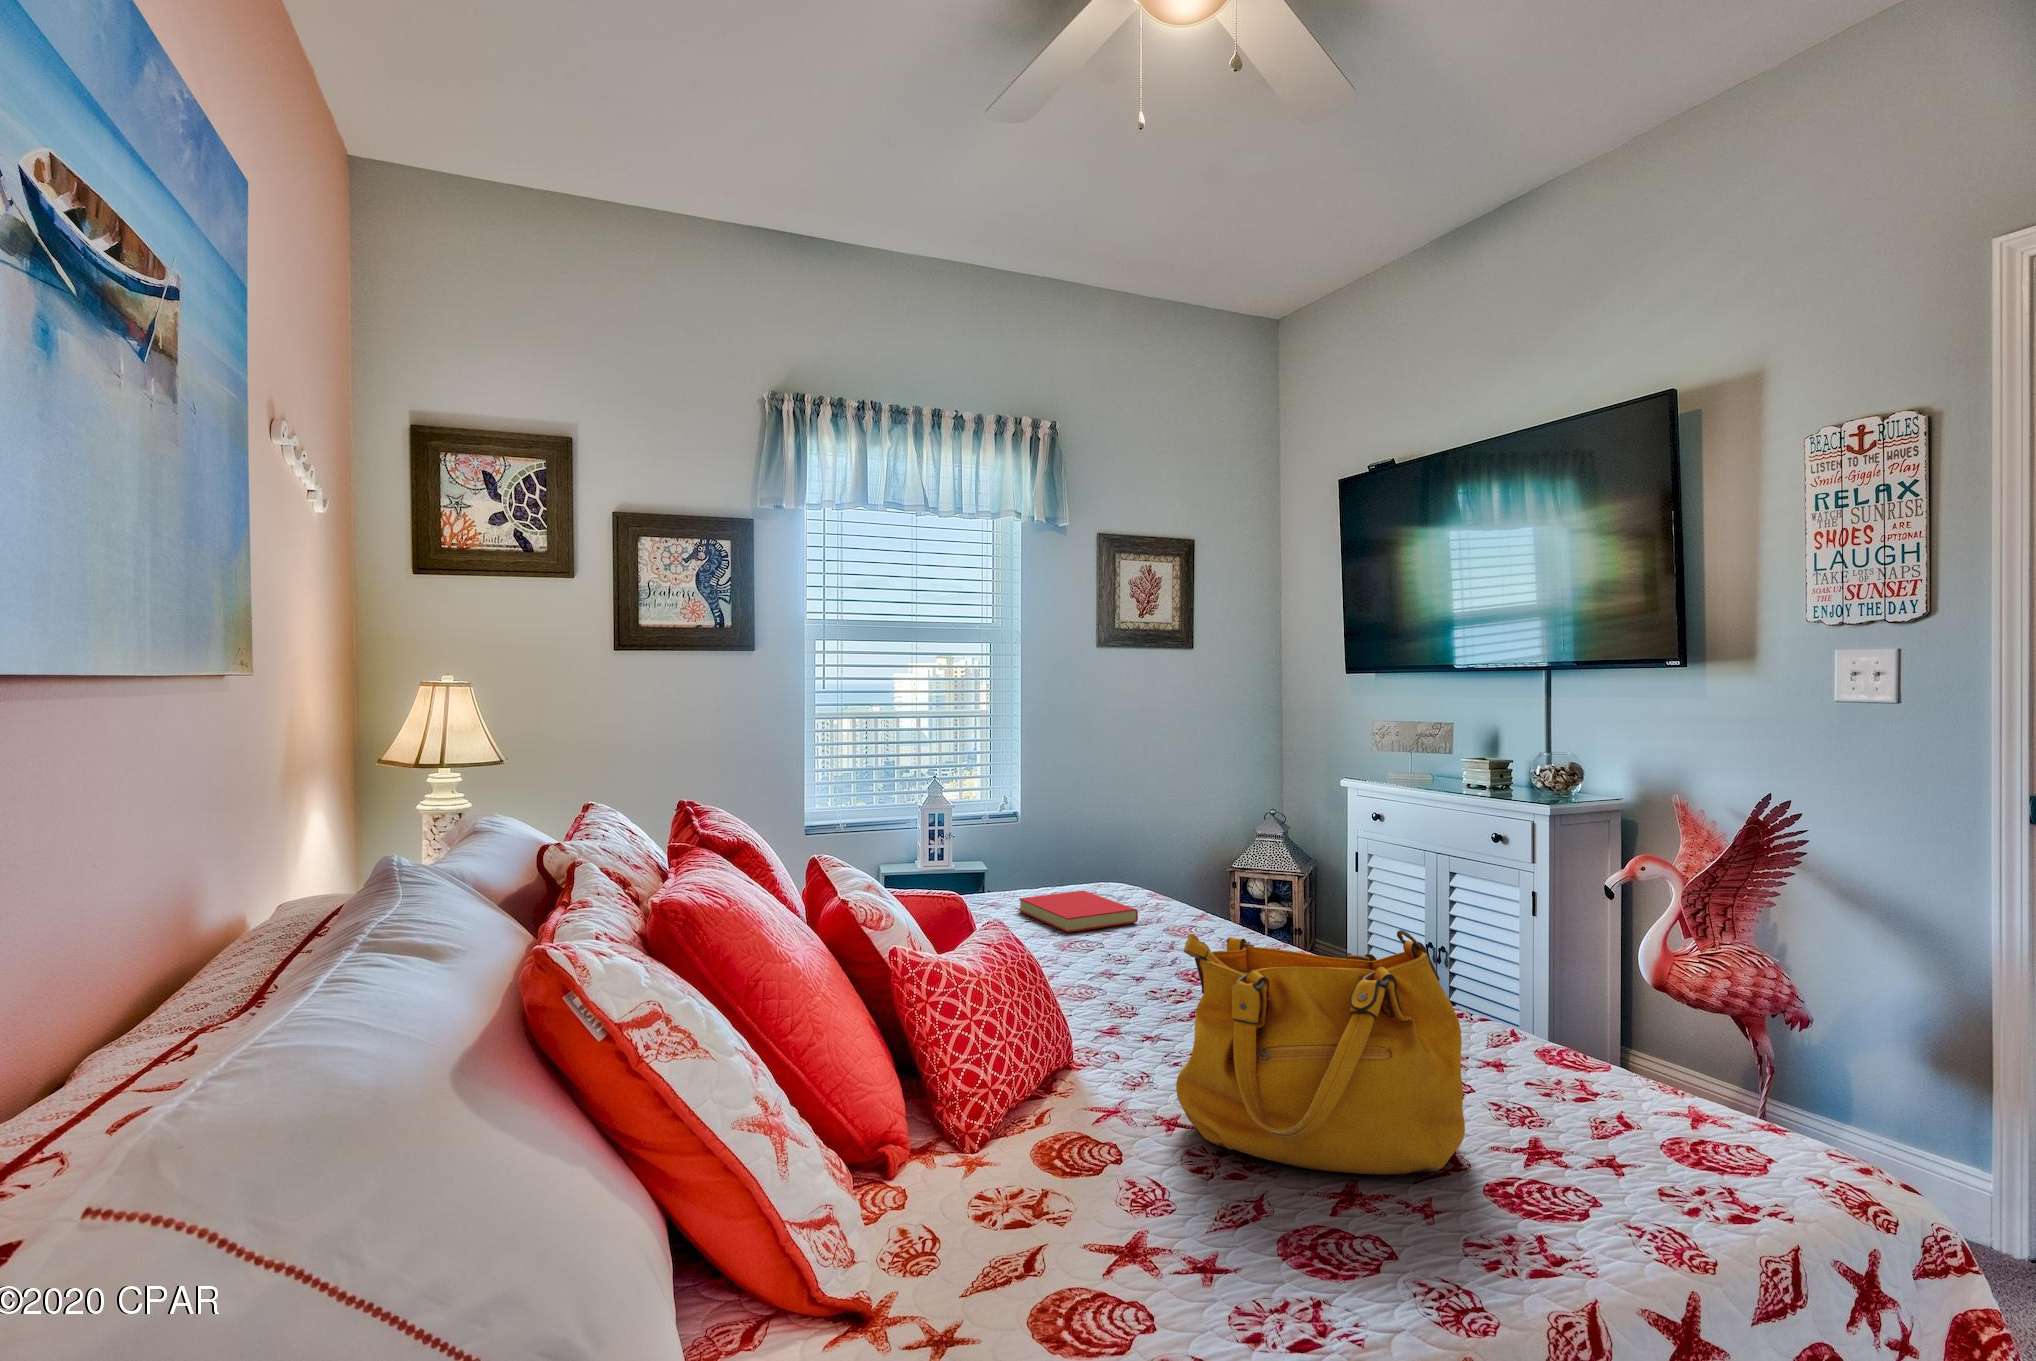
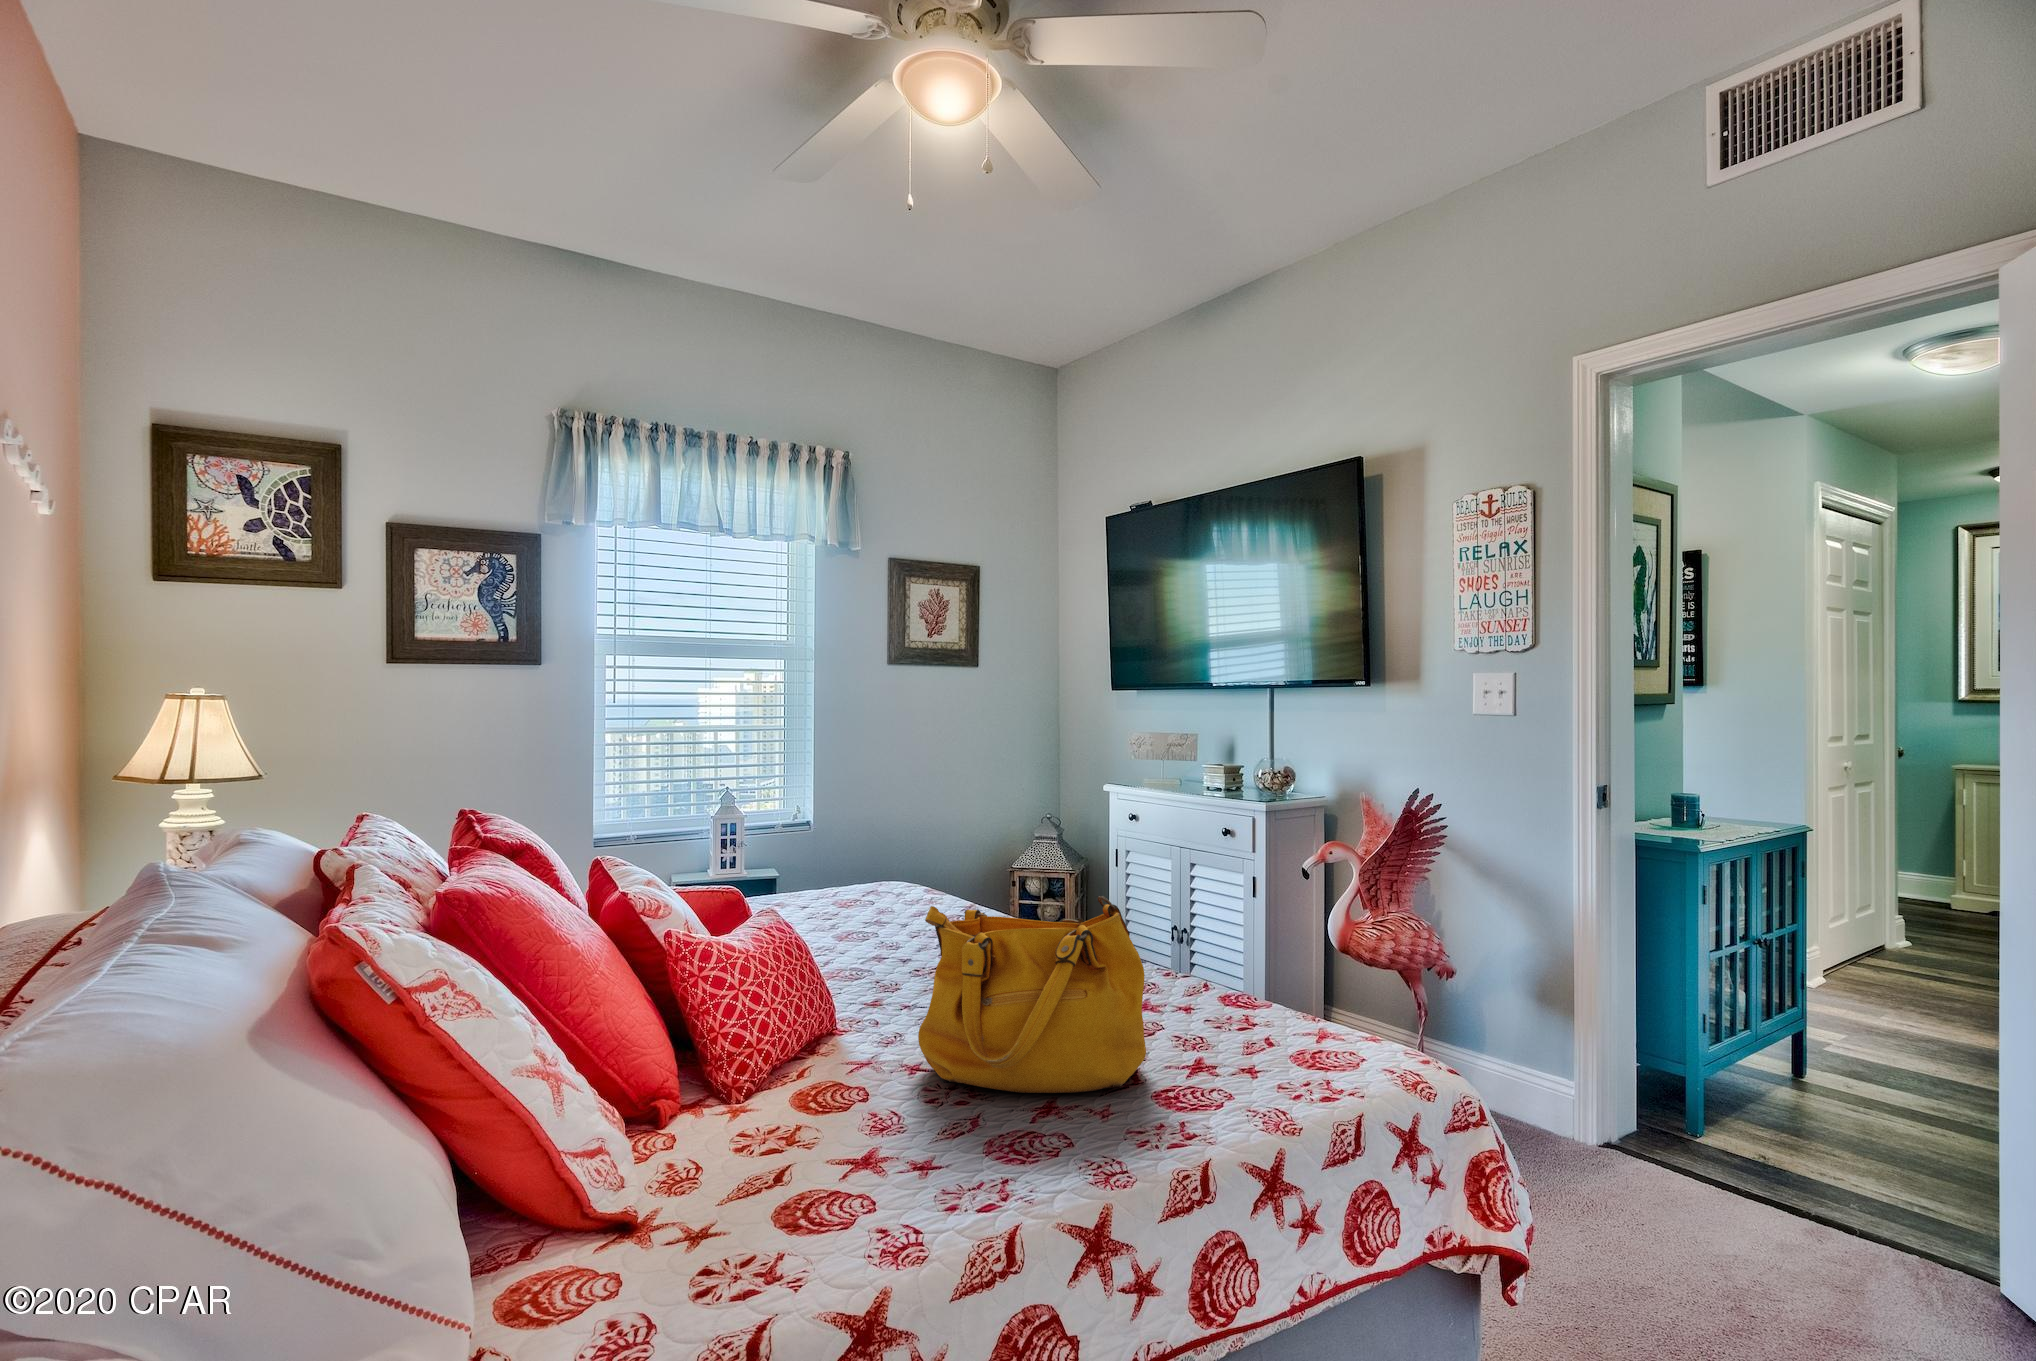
book: present [1019,891,1138,932] -> none [801,888,910,925]

